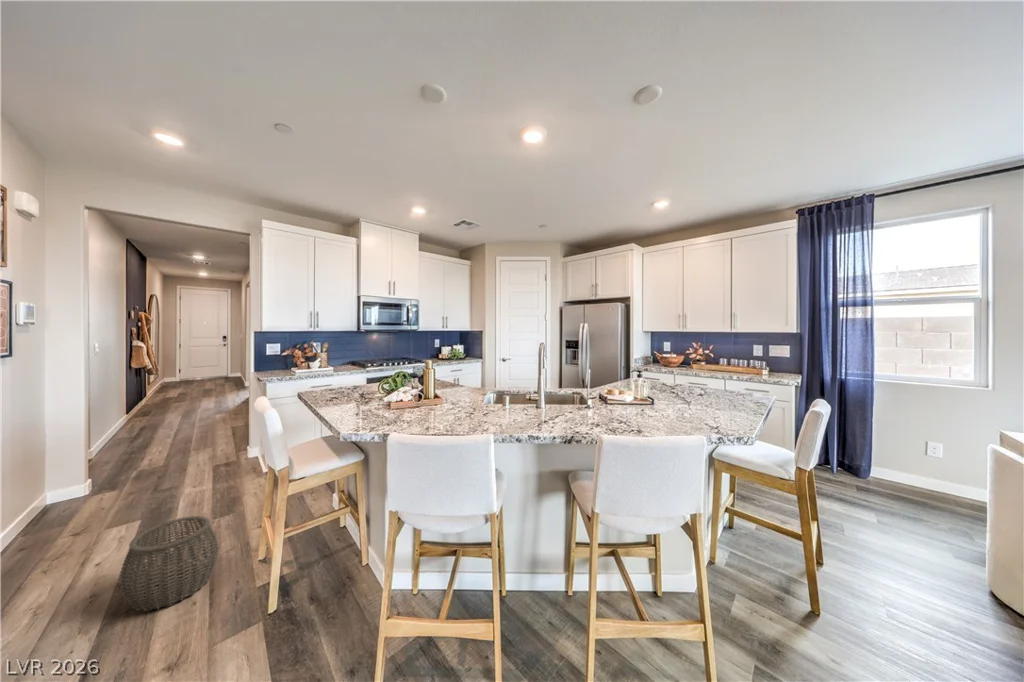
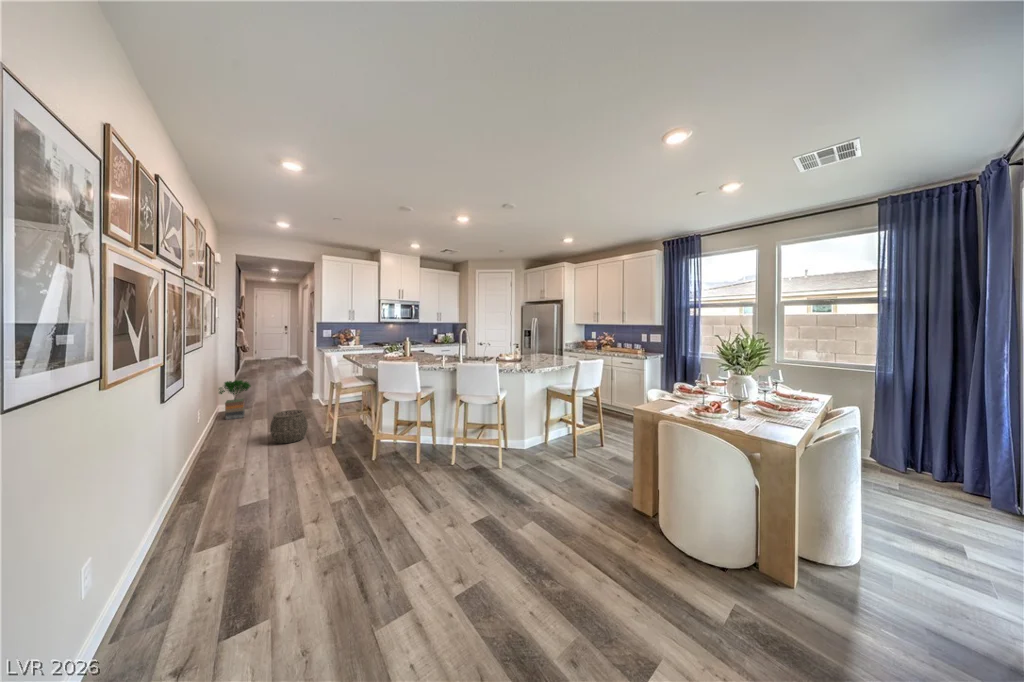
potted tree: none [34,440,120,525] -> present [219,380,251,419]

